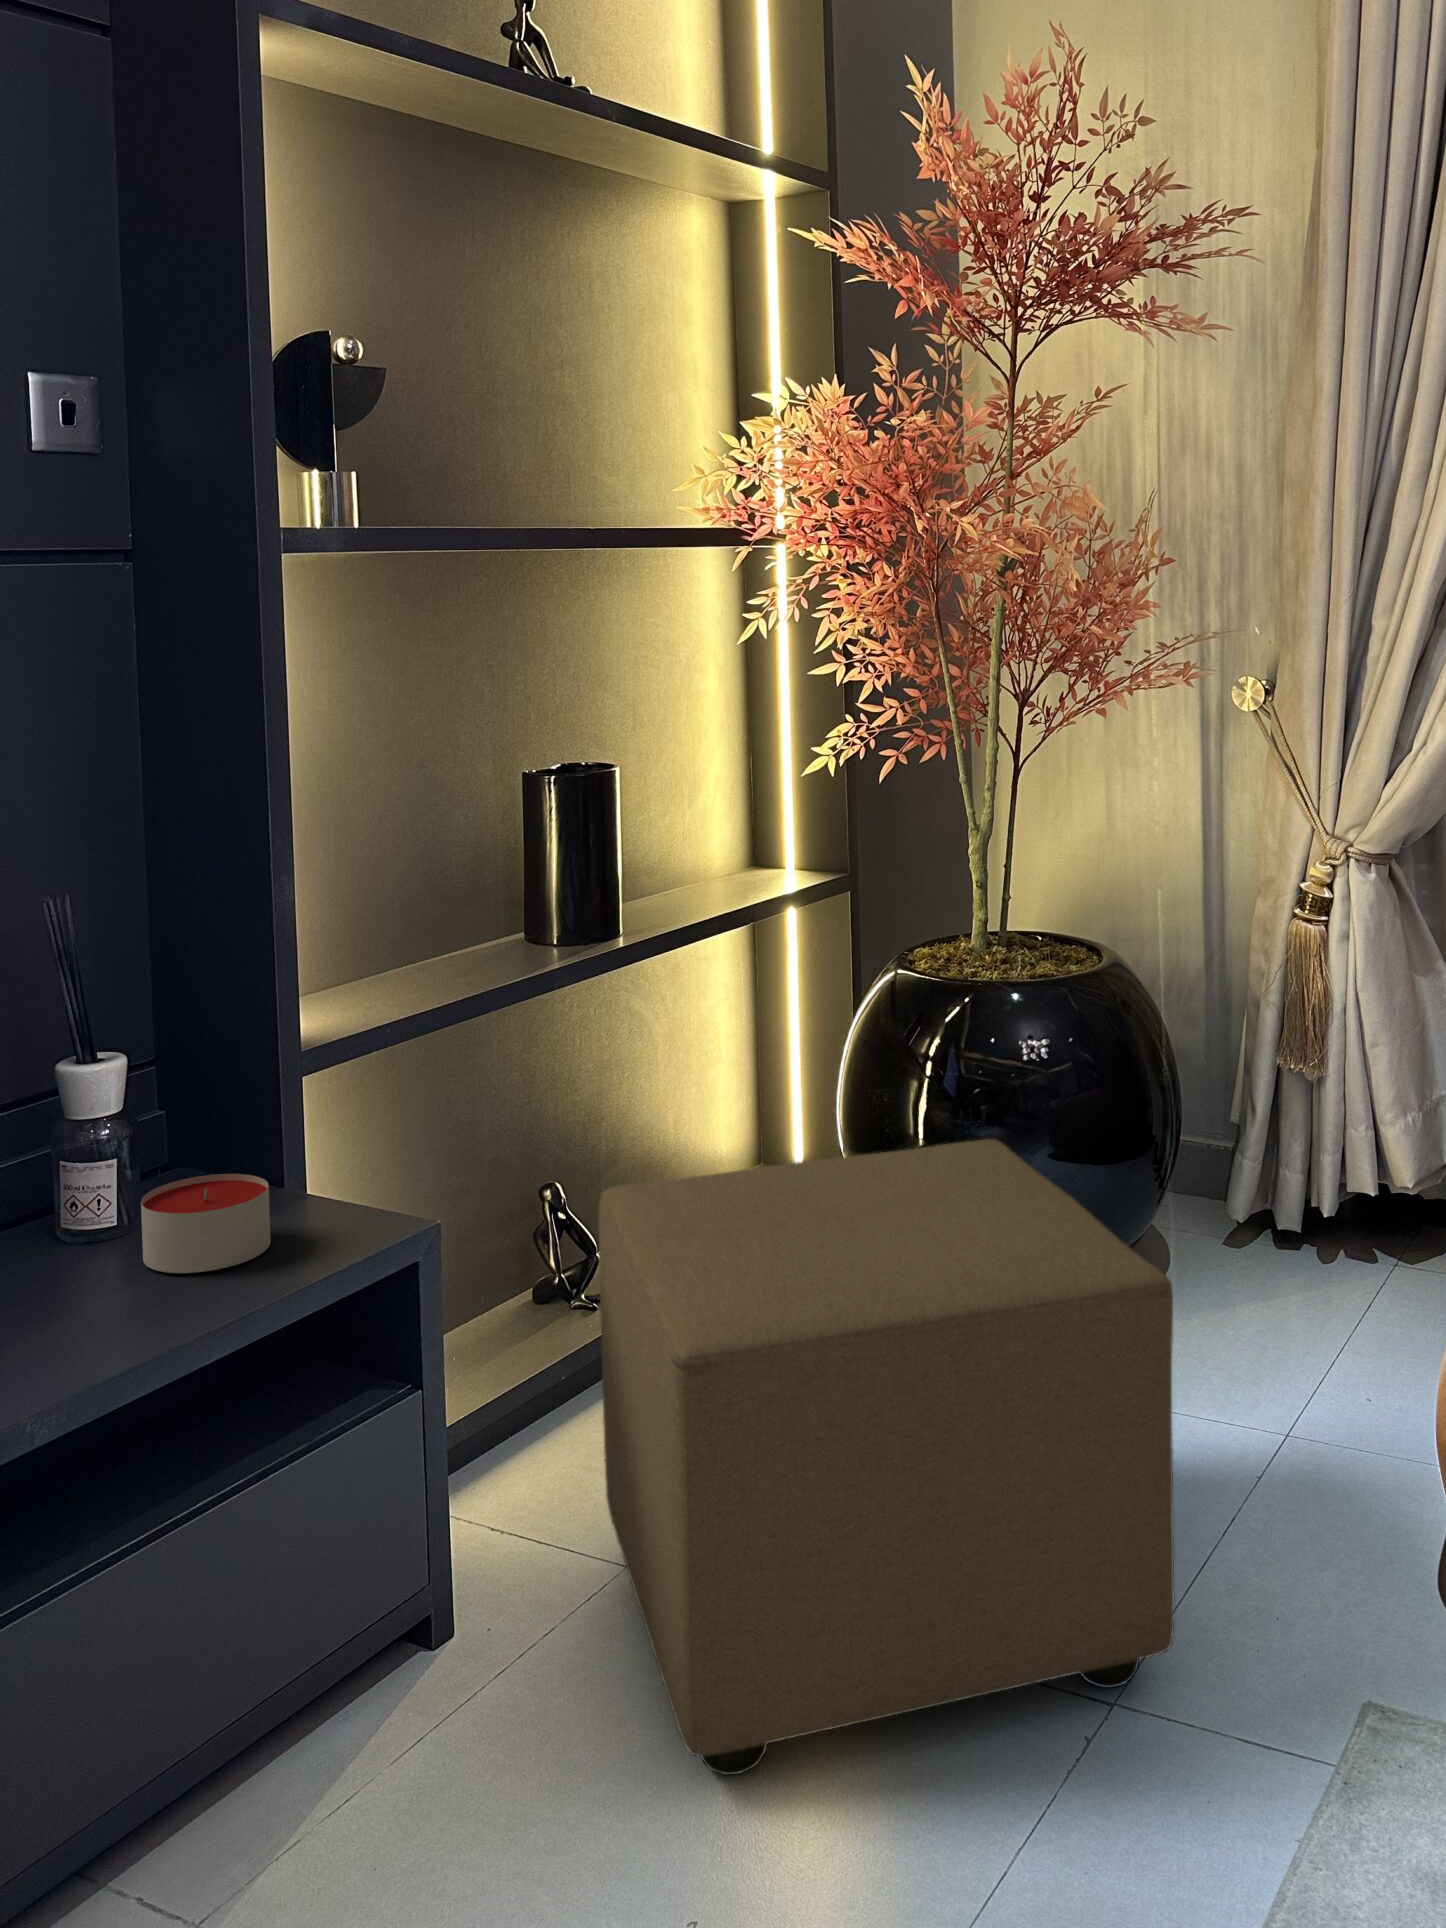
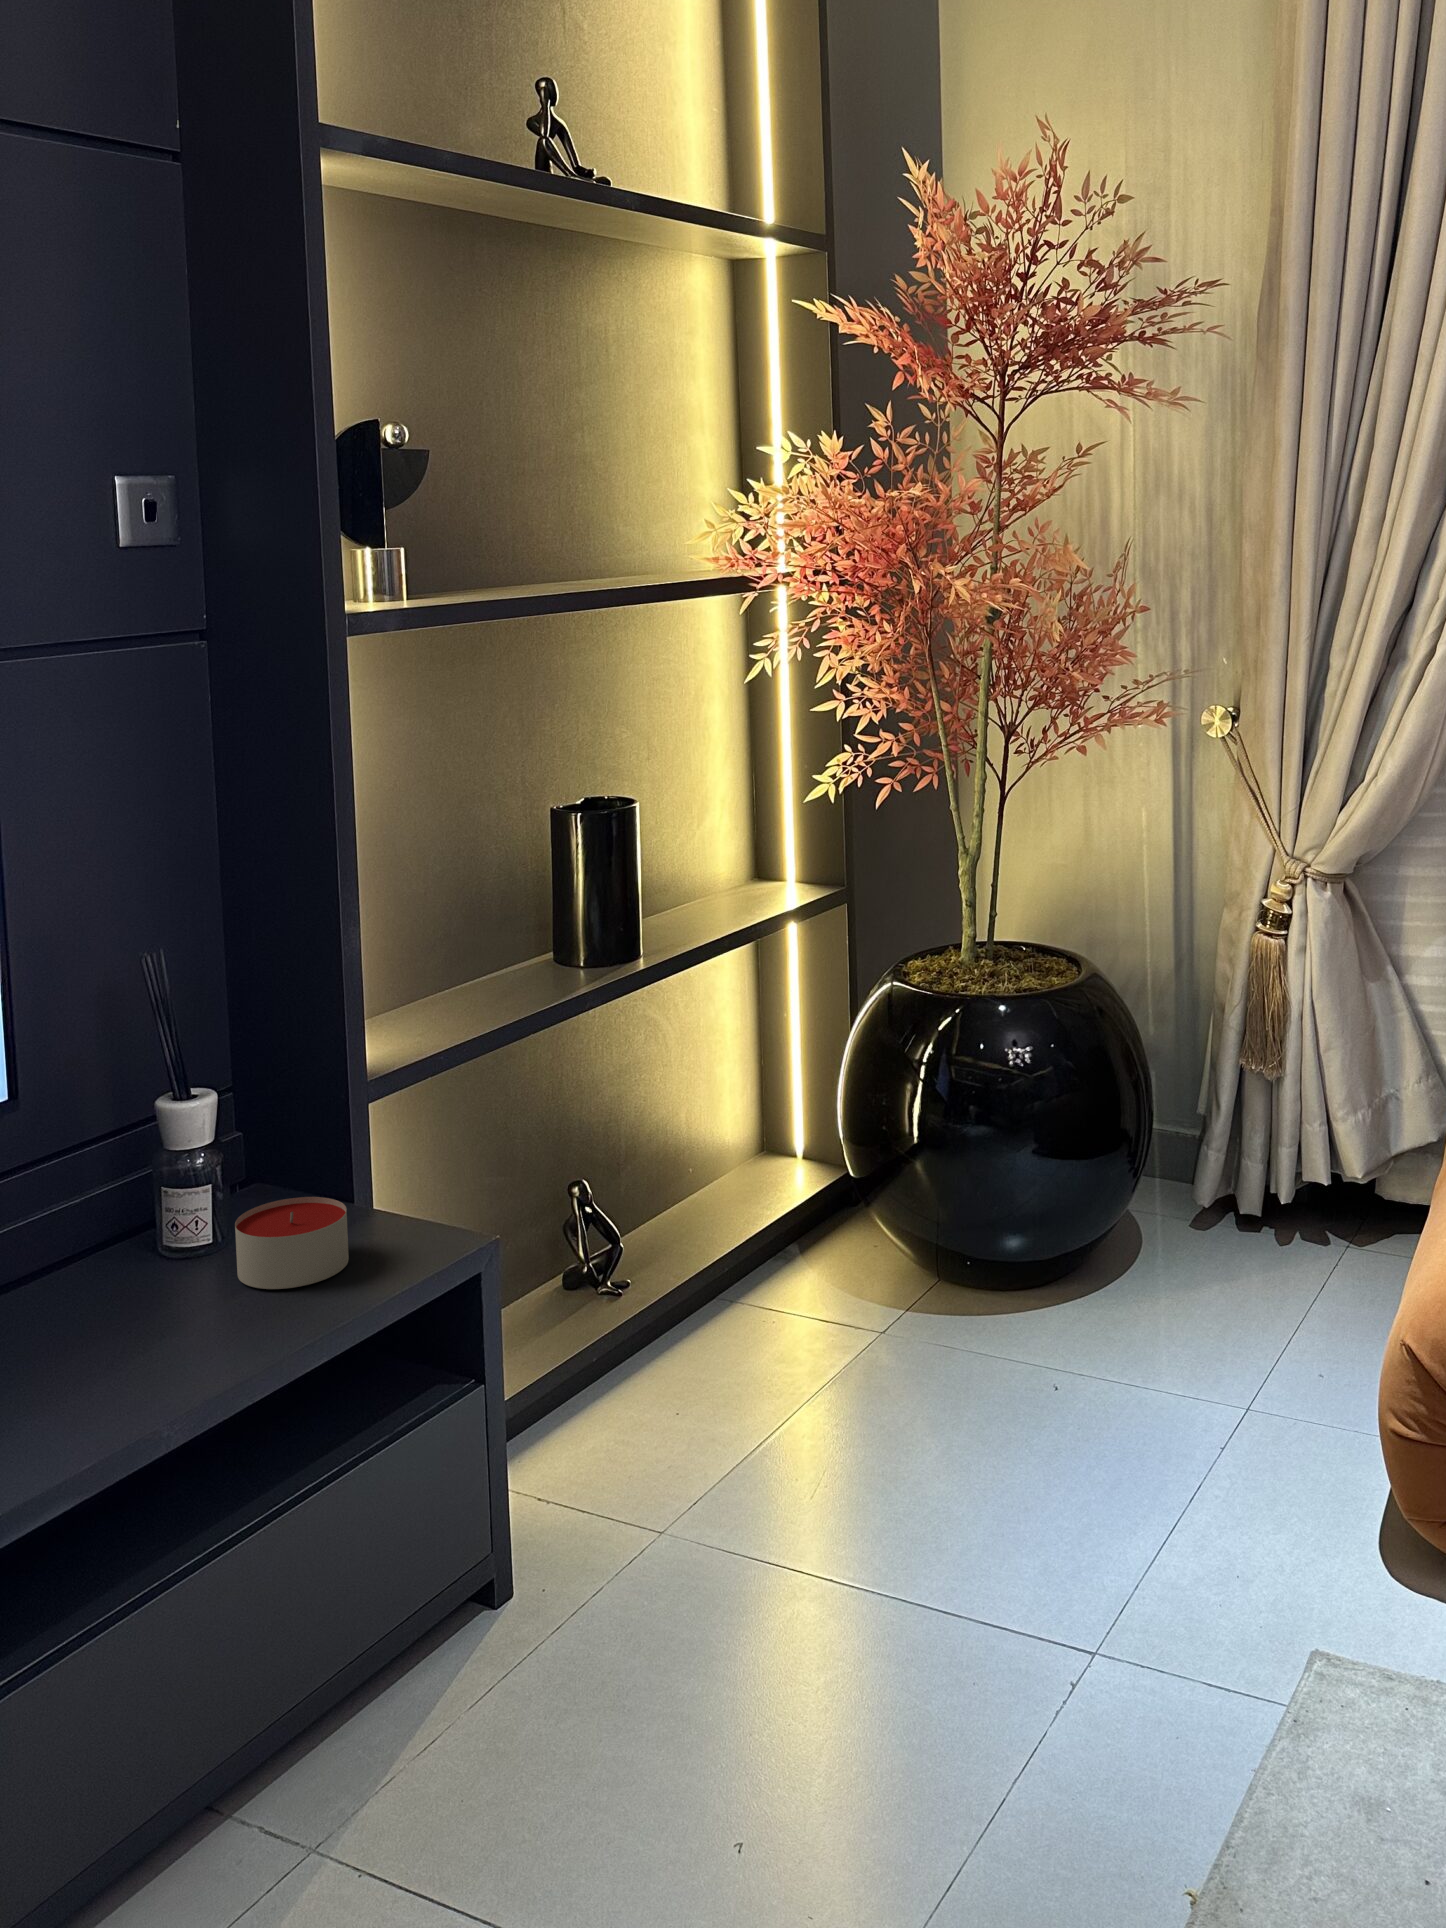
ottoman: present [599,1139,1174,1775] -> none [635,1151,1148,1720]

